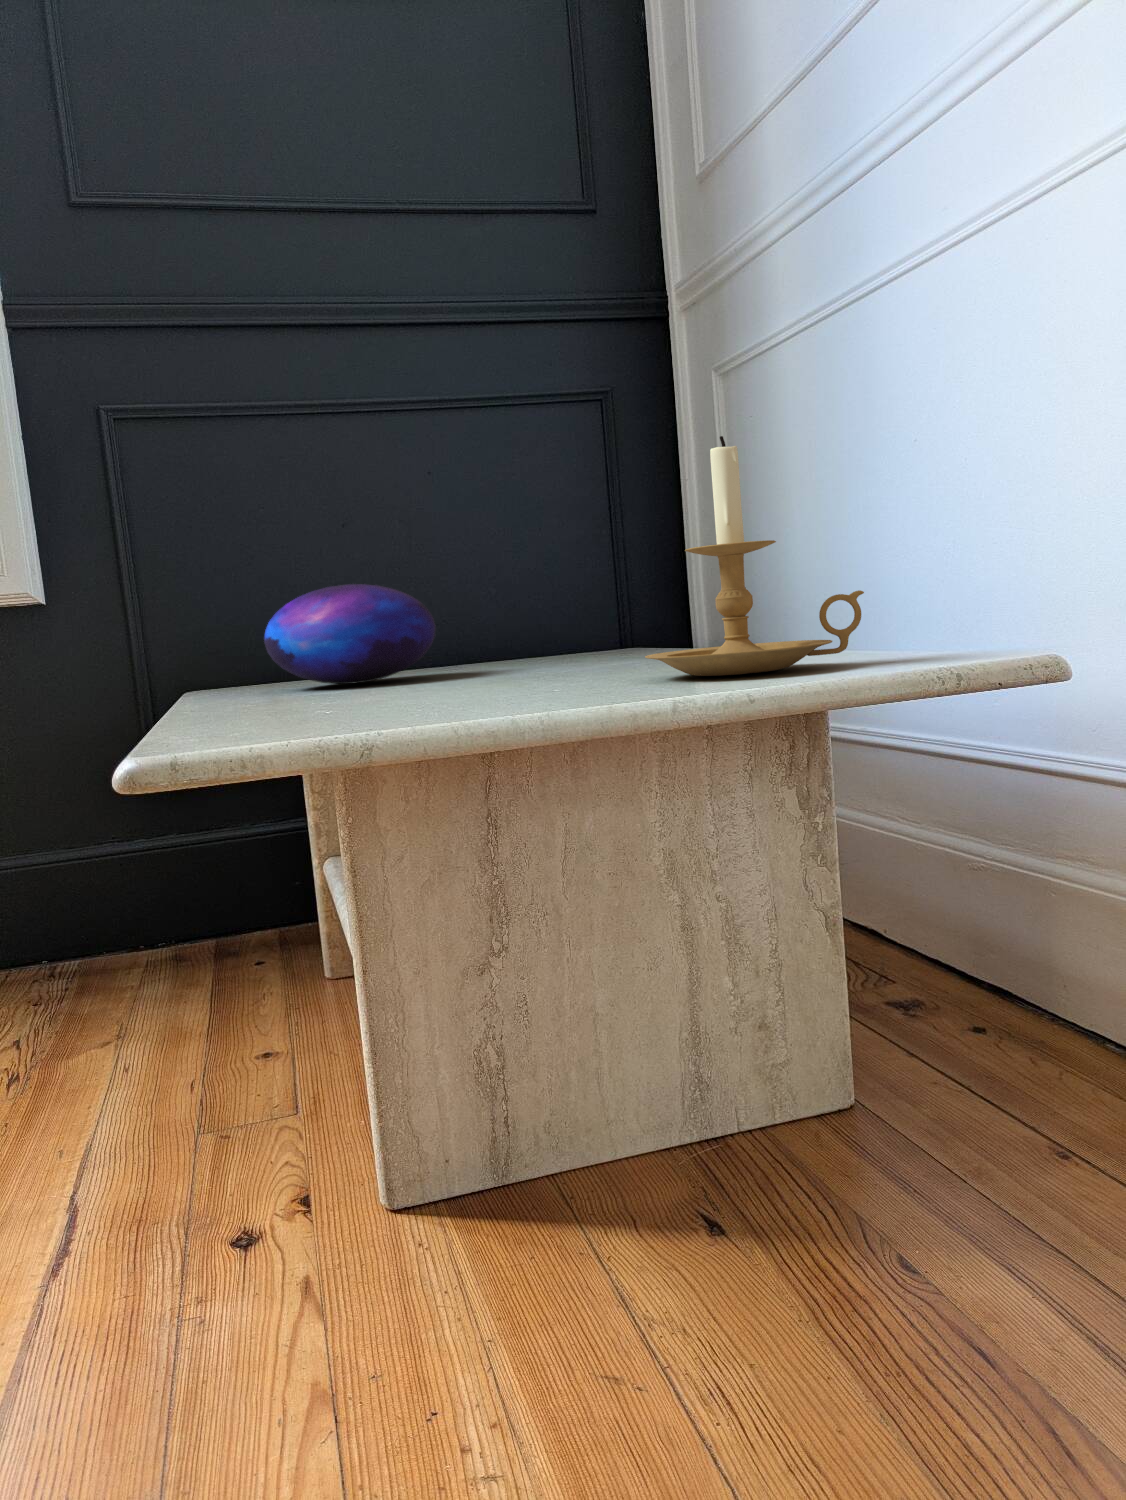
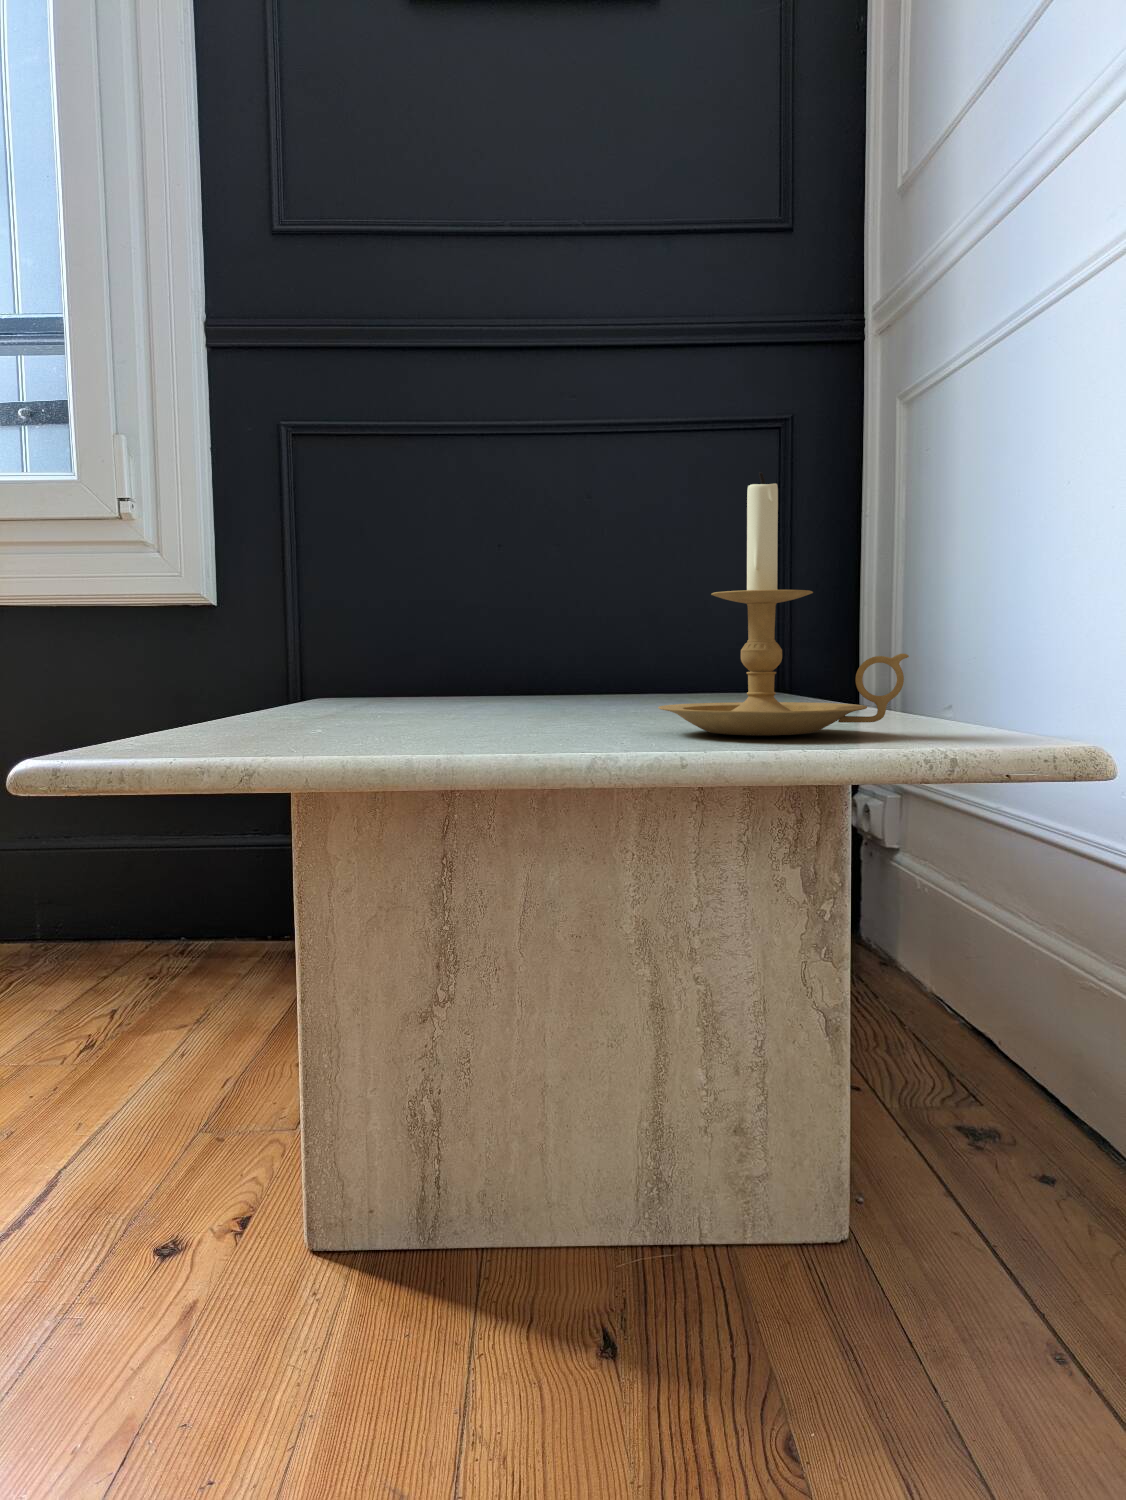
decorative orb: present [264,584,436,684] -> none [361,606,532,705]

